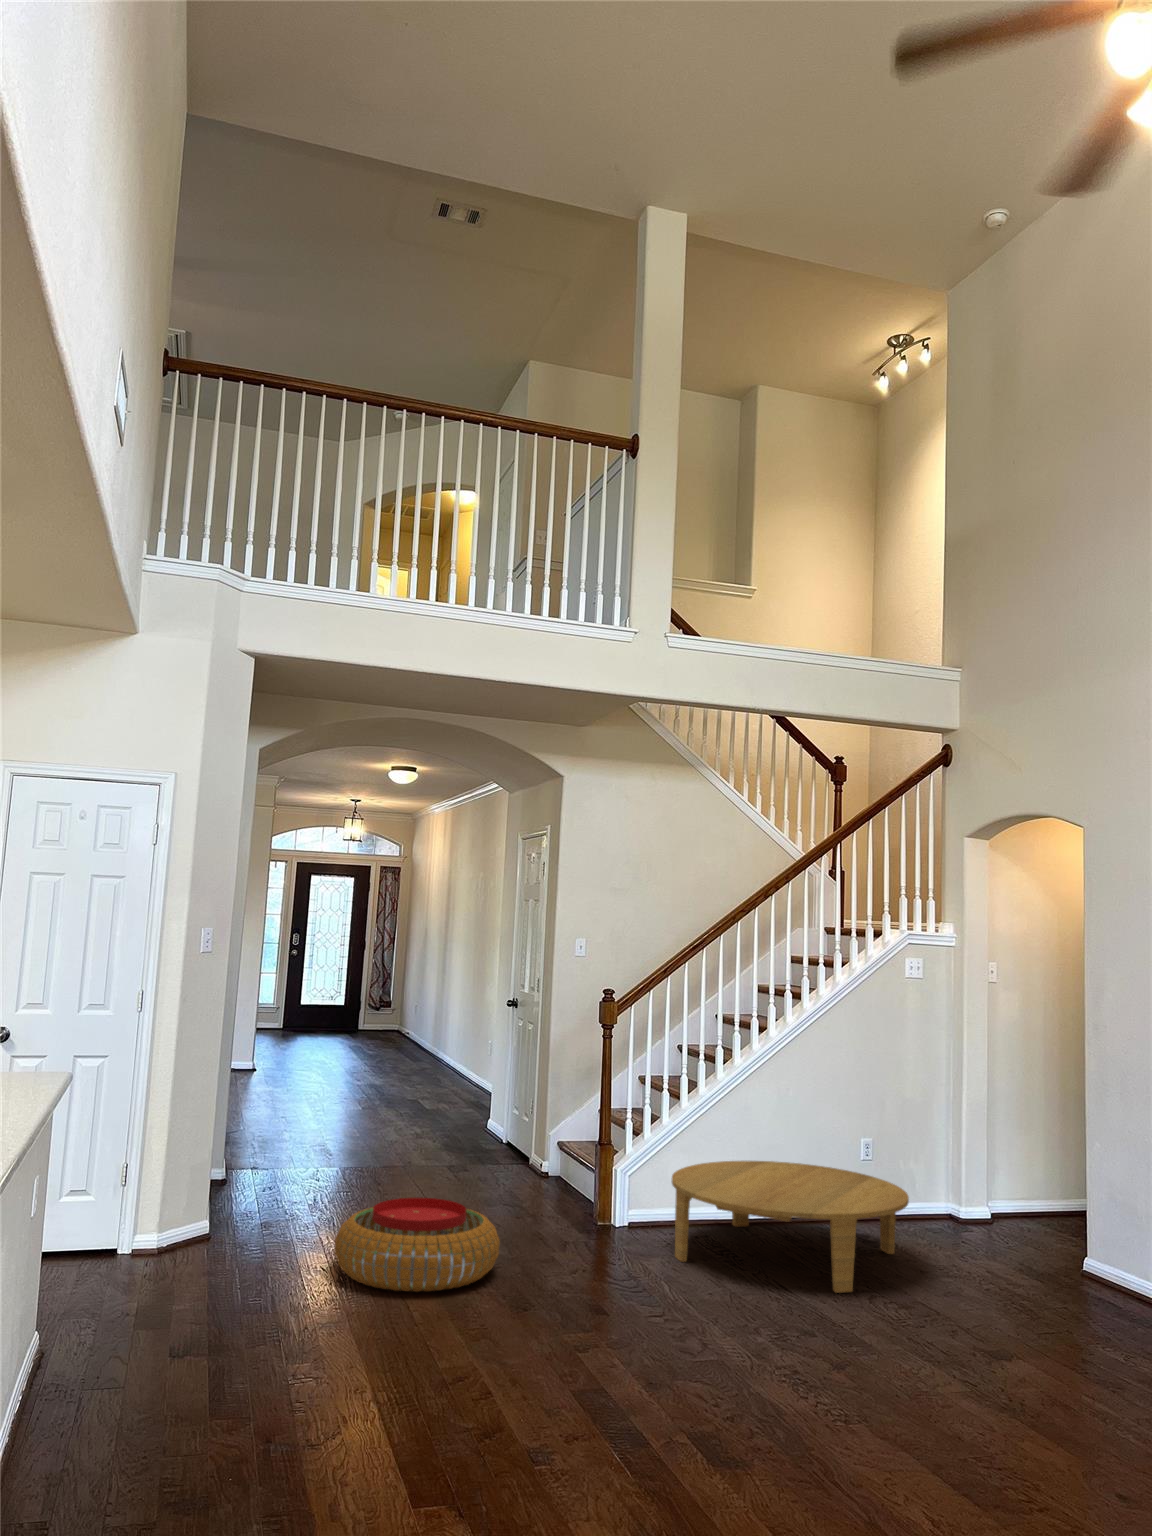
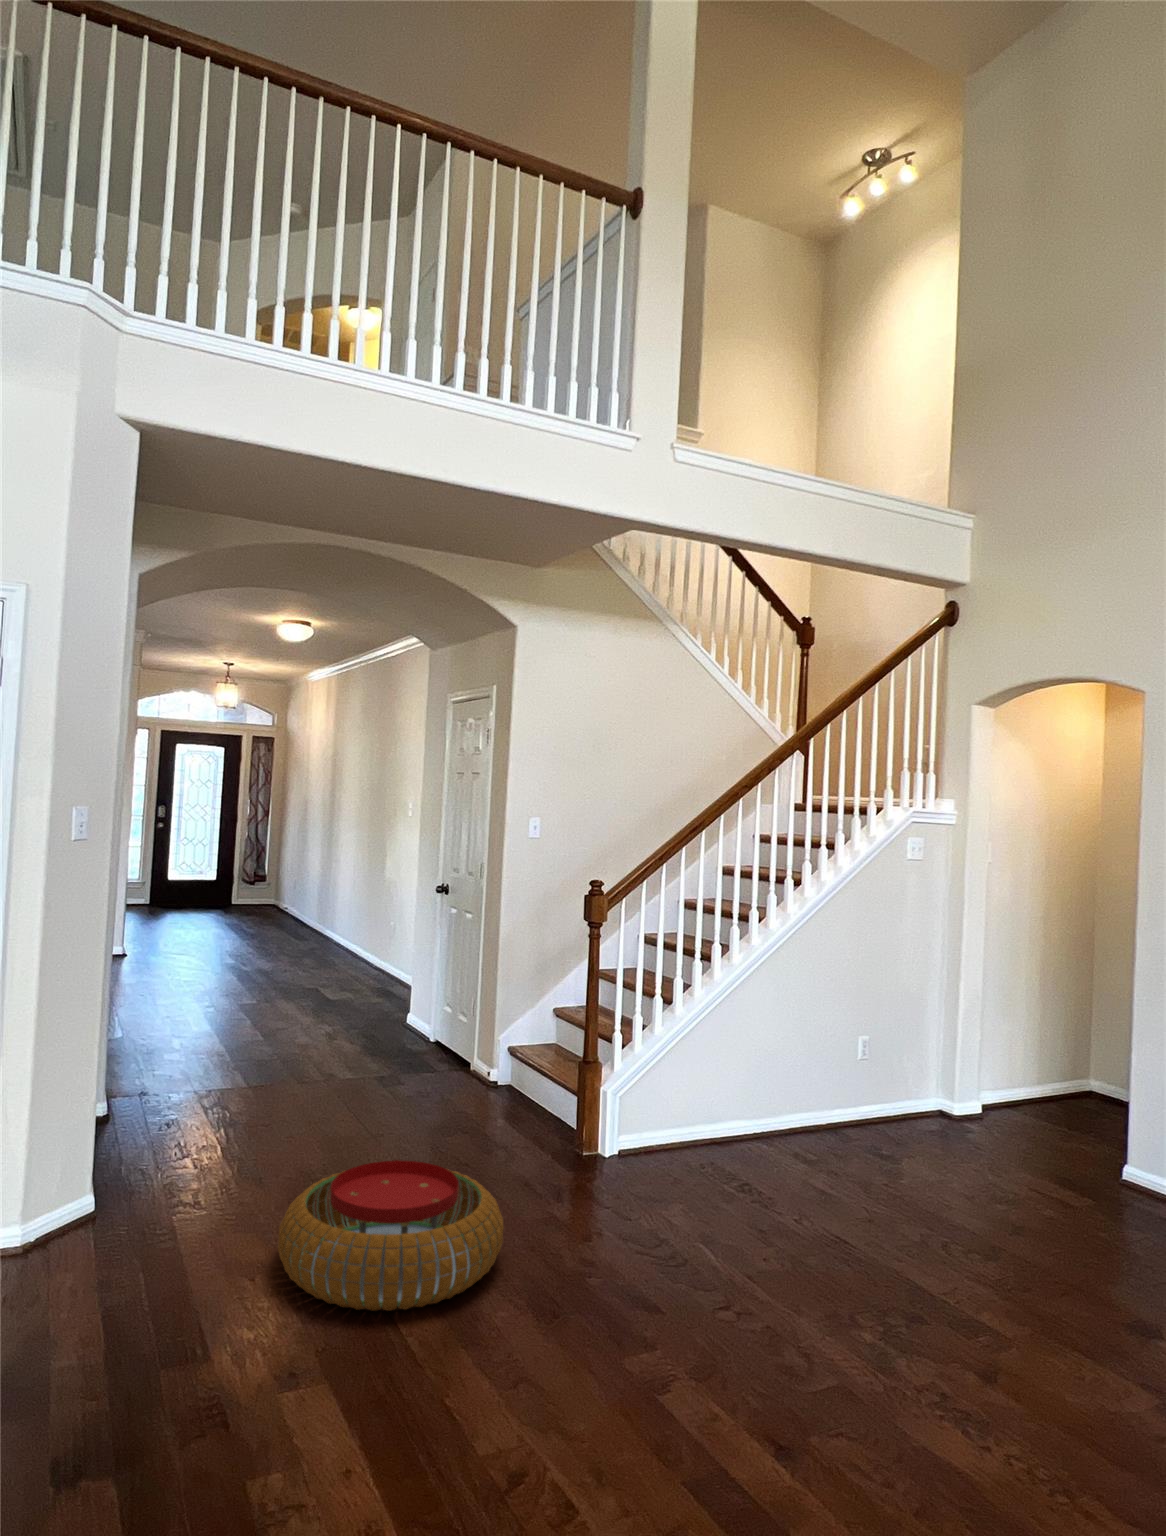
coffee table: present [672,1161,909,1293] -> none [685,1070,971,1249]

